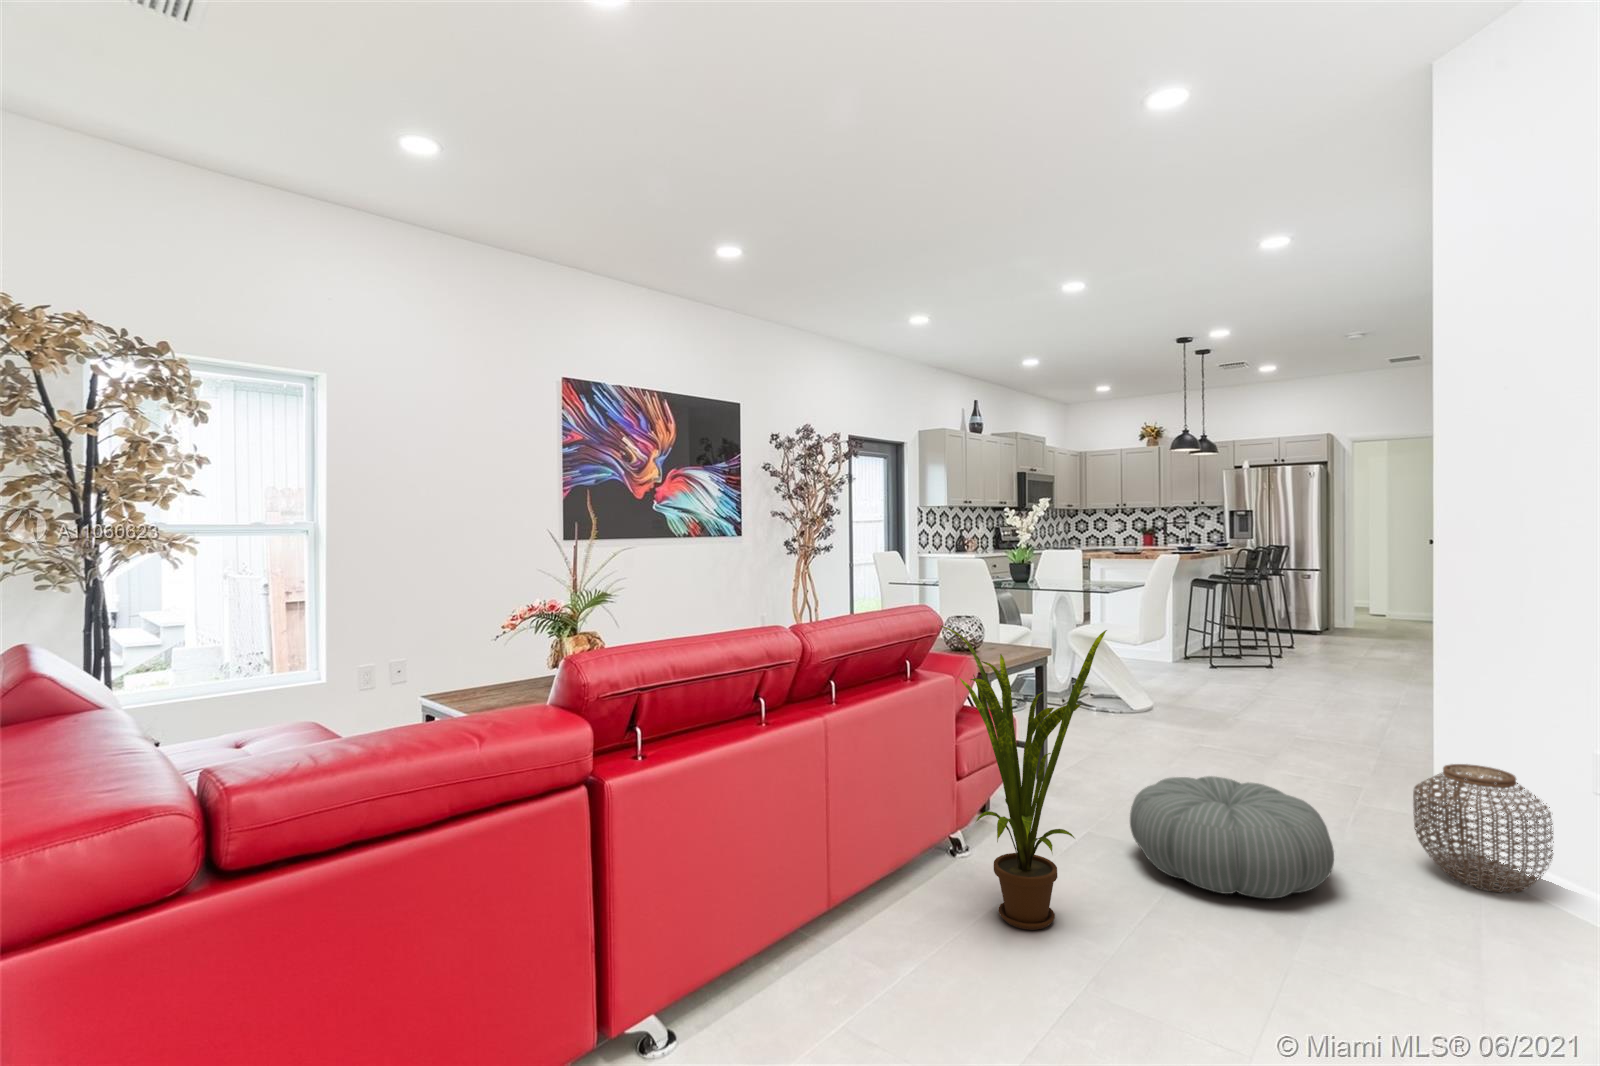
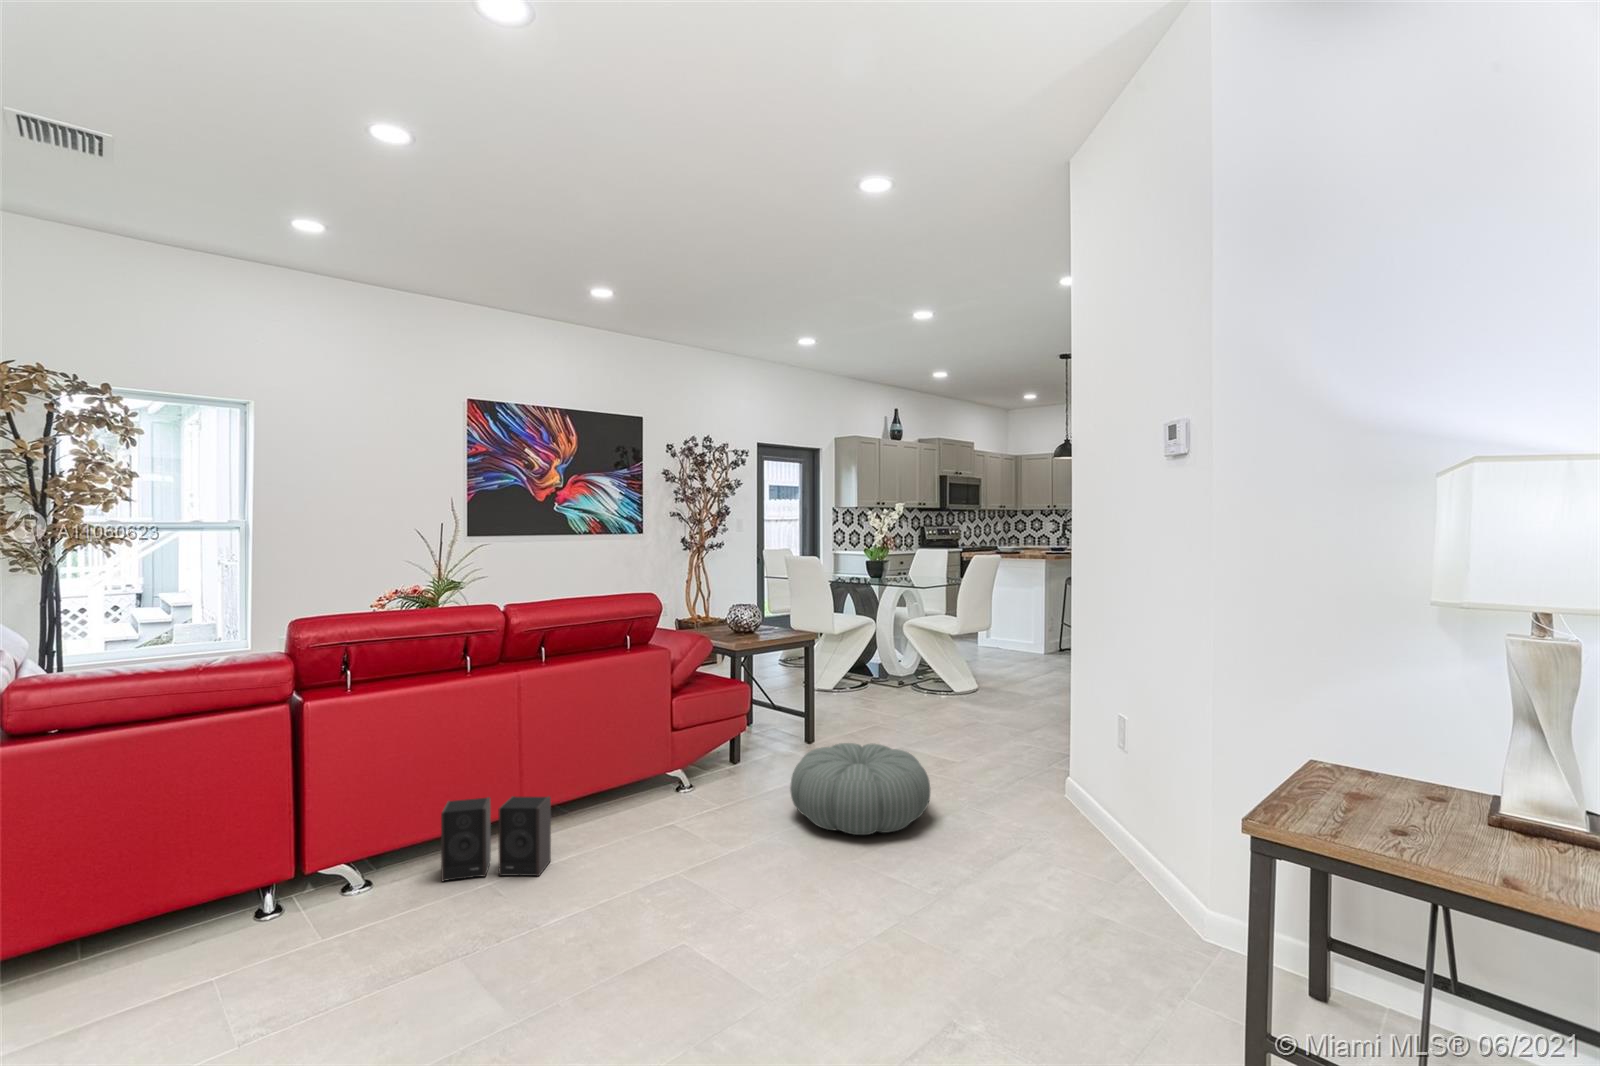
house plant: present [939,625,1107,930] -> none [605,615,734,846]
woven basket: present [1413,764,1554,893] -> none [1003,740,1090,841]
speaker: none [775,873,919,1008] -> present [441,796,551,881]

